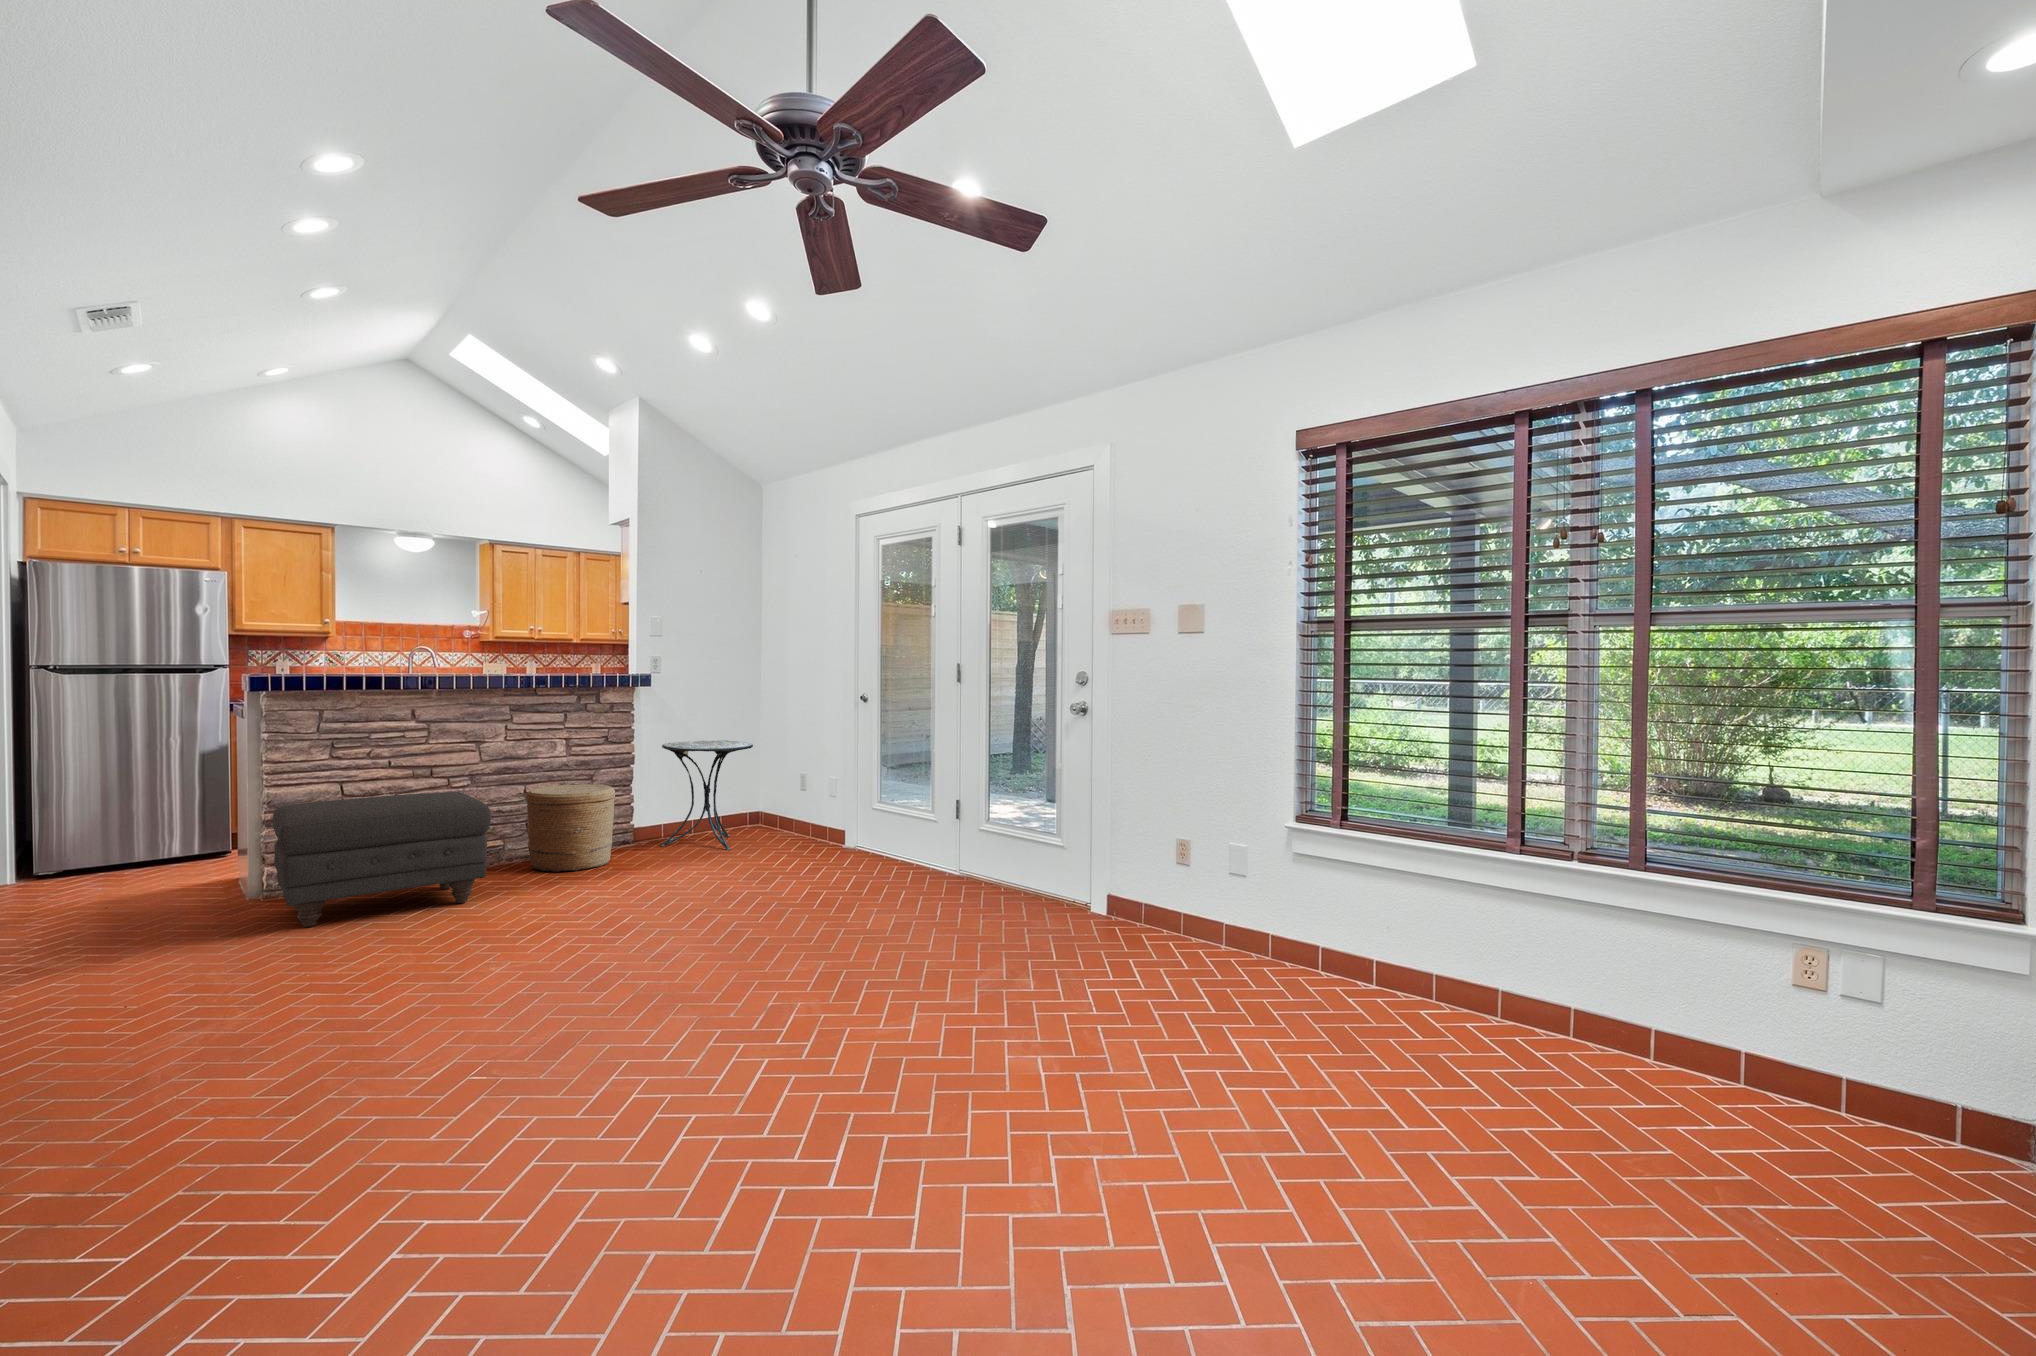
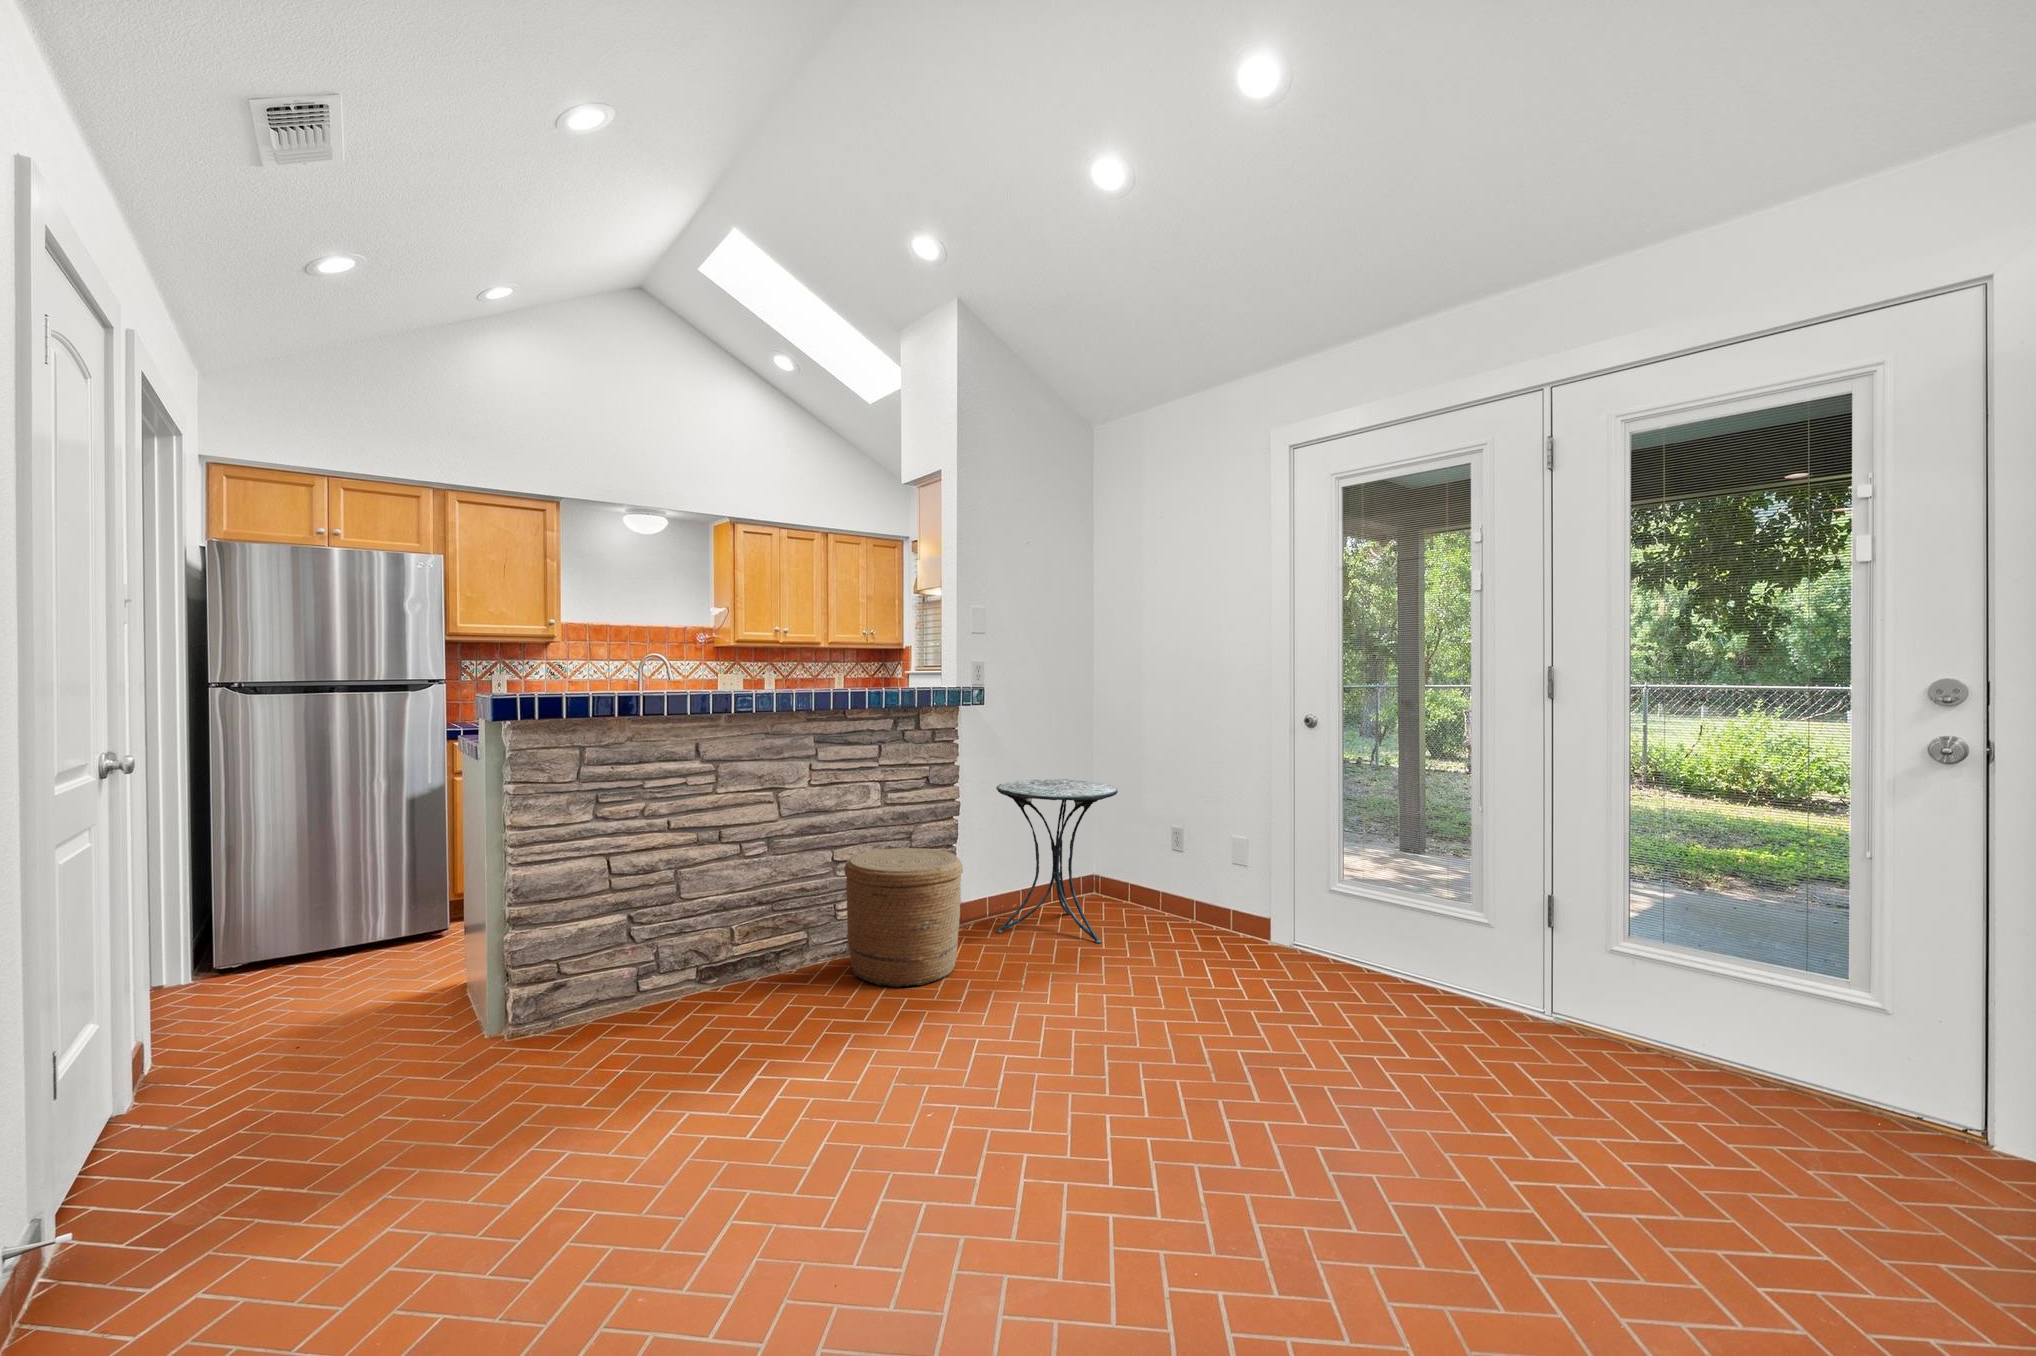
ottoman: present [272,792,491,927] -> none [528,871,848,1125]

